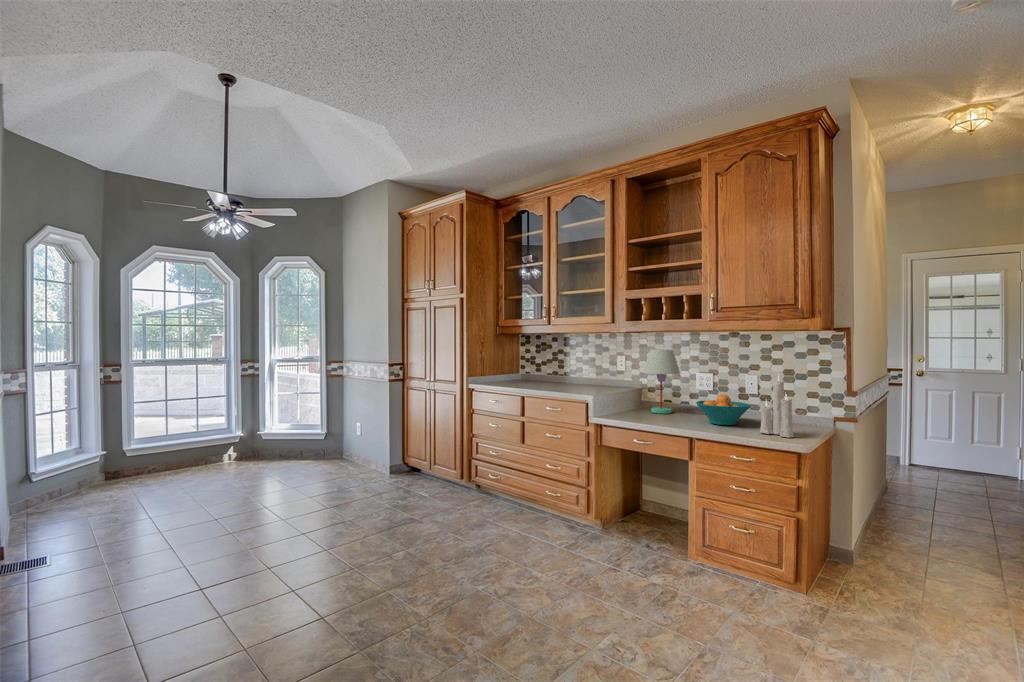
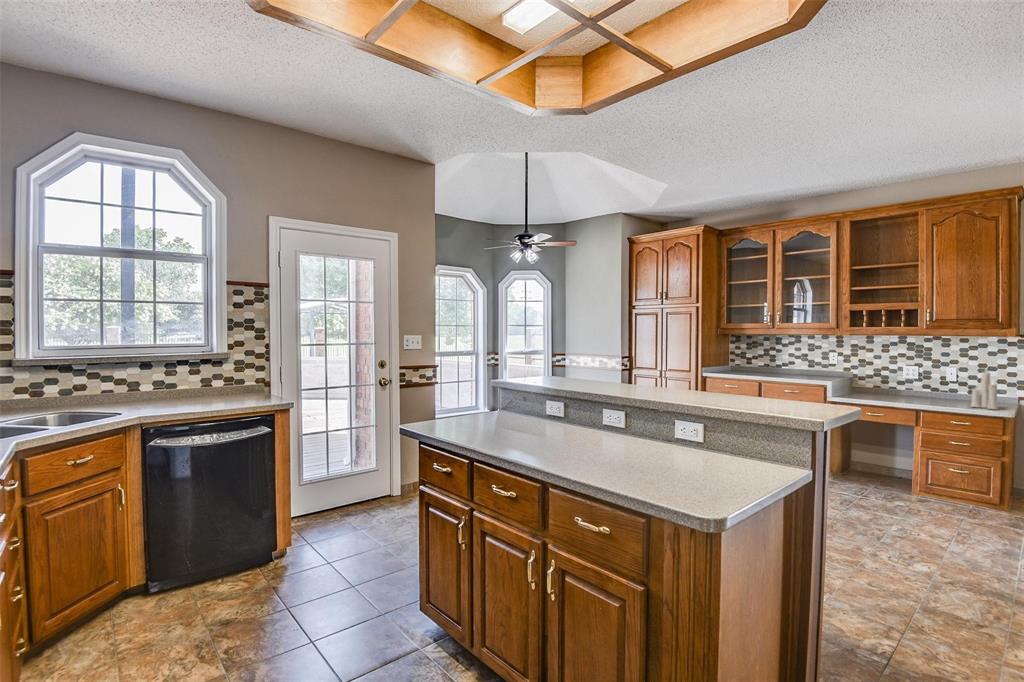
table lamp: present [643,349,680,414] -> none [863,349,895,395]
fruit bowl: present [696,394,751,425] -> none [915,381,960,402]

